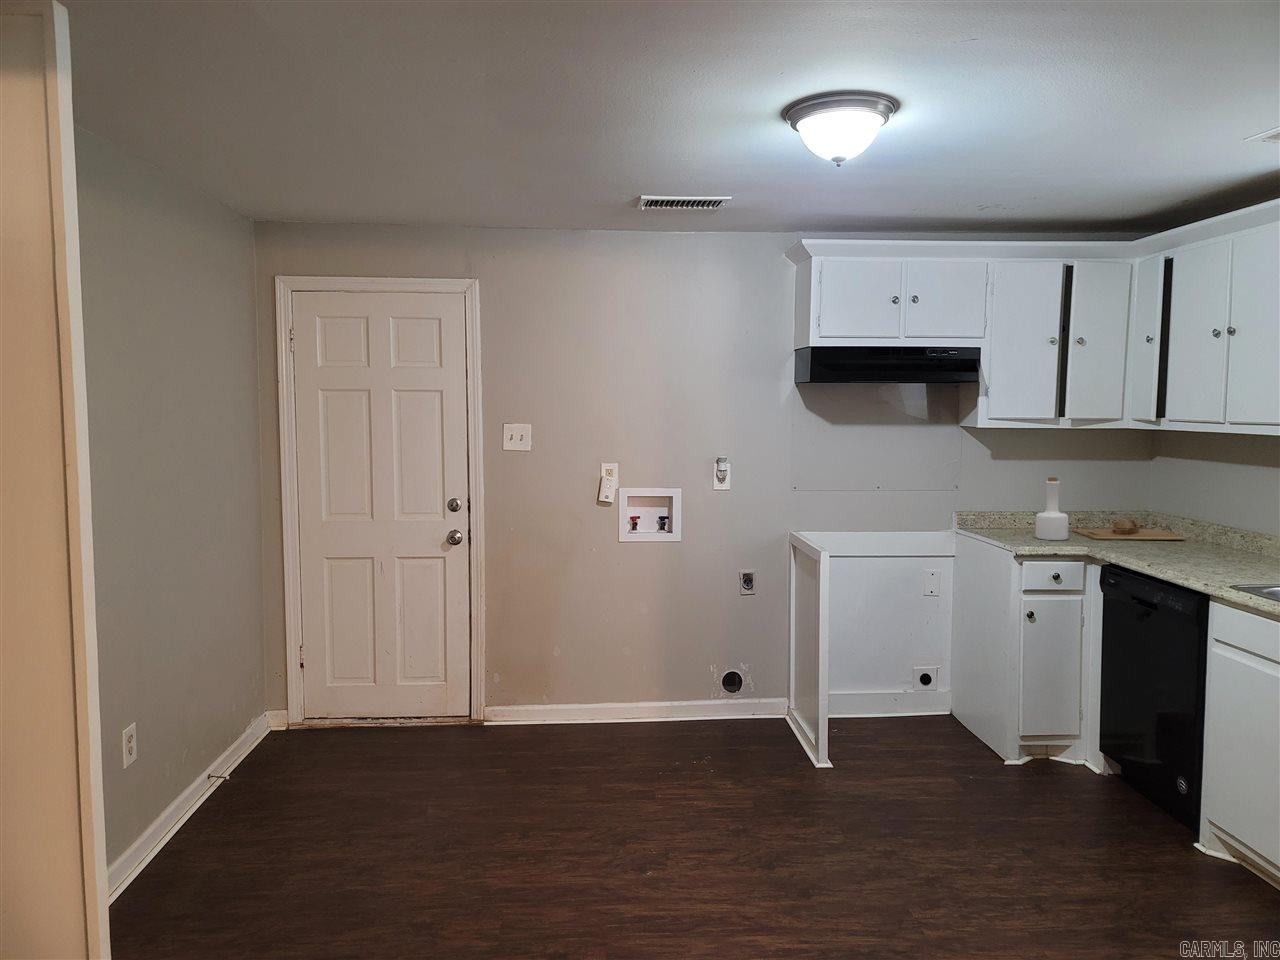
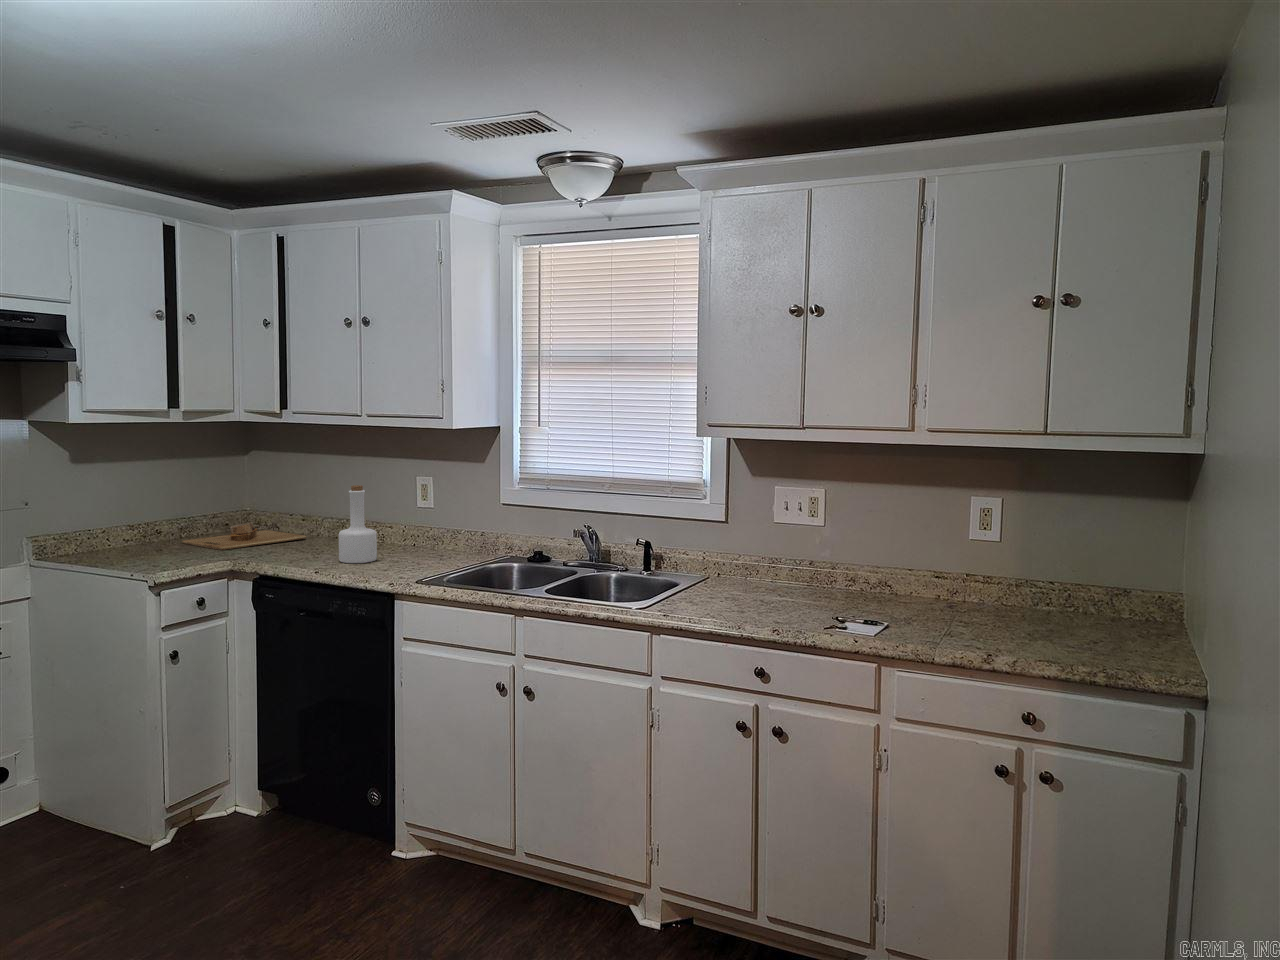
bottle: present [1036,477,1068,540] -> present [339,485,377,563]

